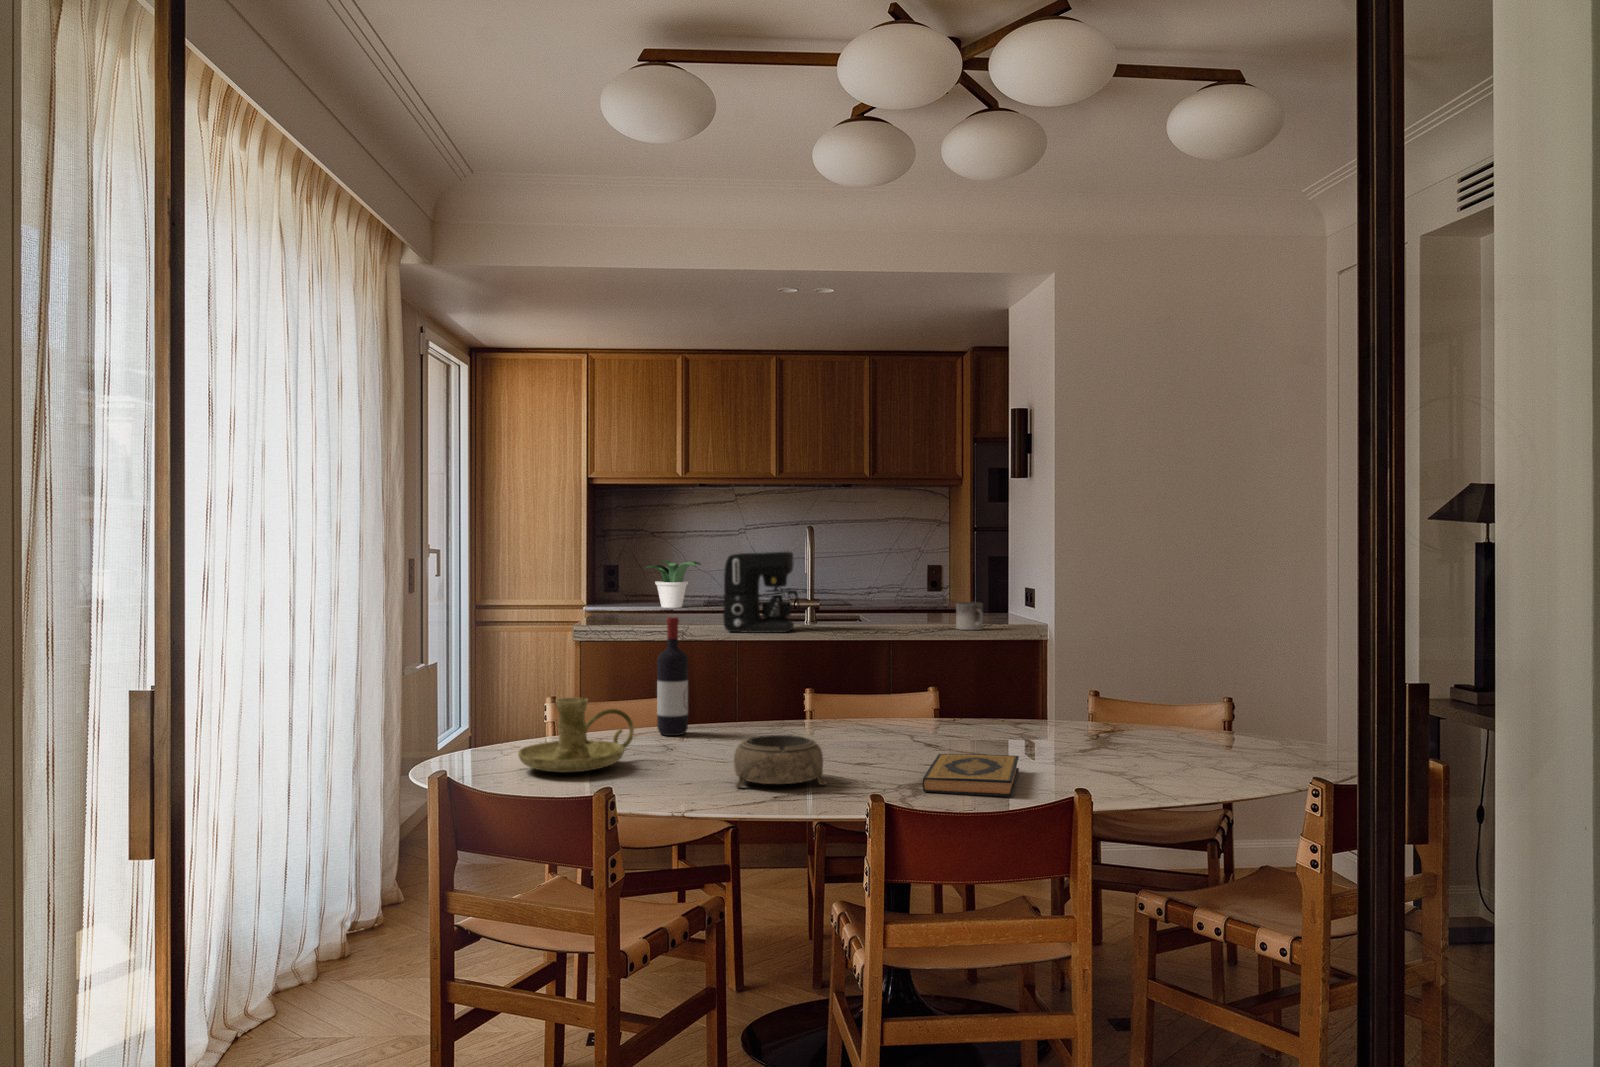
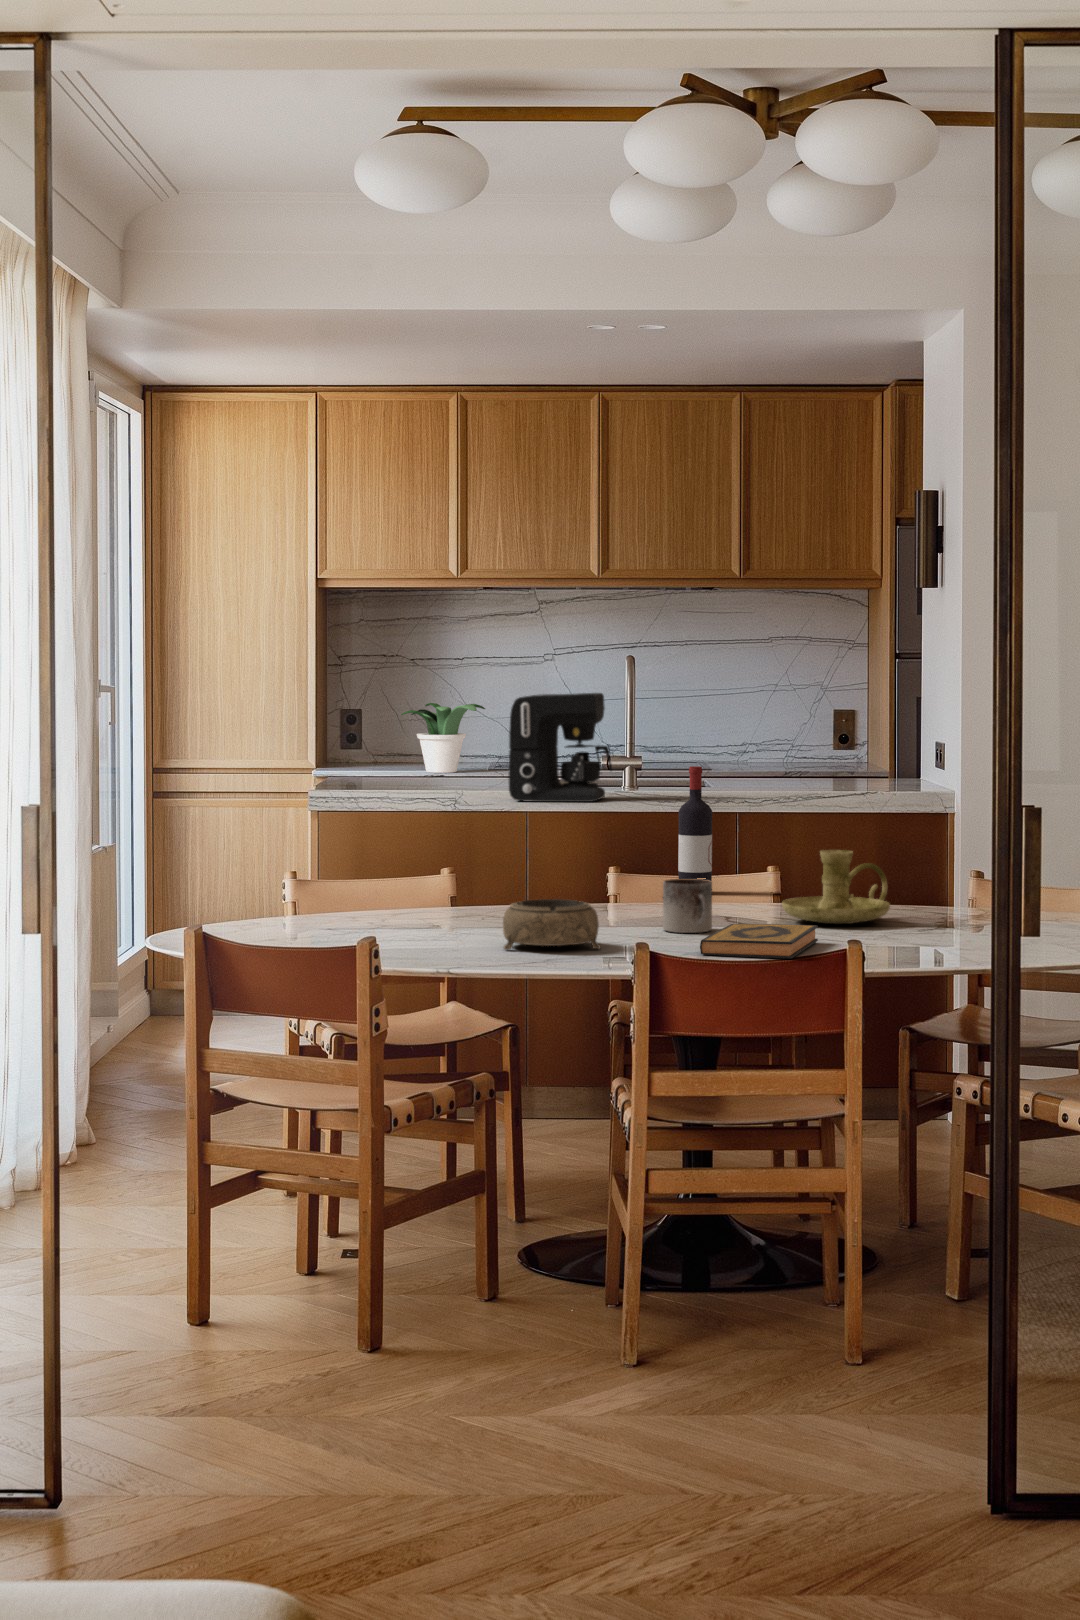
mug: present [956,602,983,630] -> present [663,879,712,933]
wine bottle: present [657,617,688,736] -> present [678,766,712,881]
candle holder: present [518,697,634,772] -> present [782,850,890,924]

